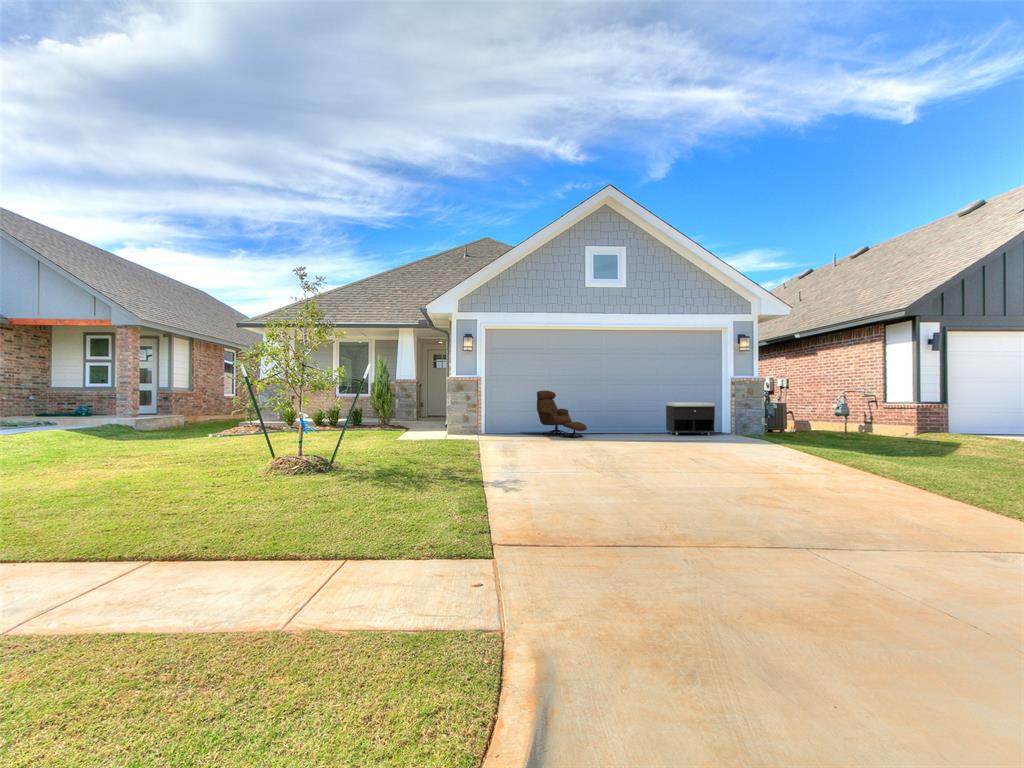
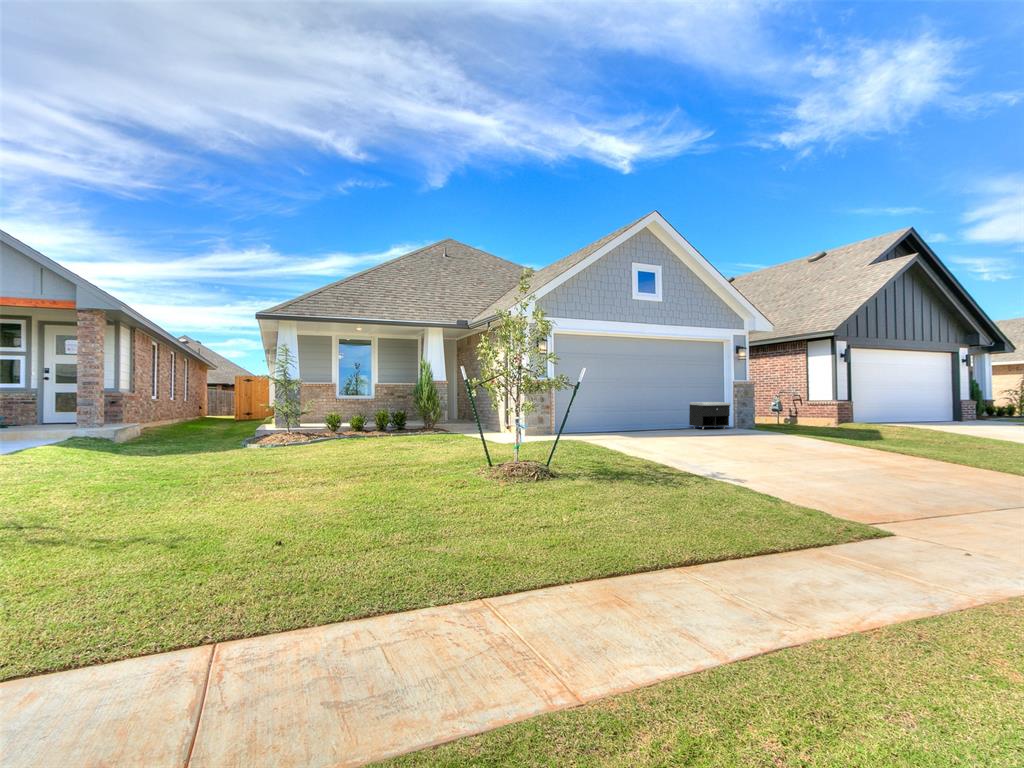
lounge chair: present [537,391,587,437] -> none [599,393,645,434]

